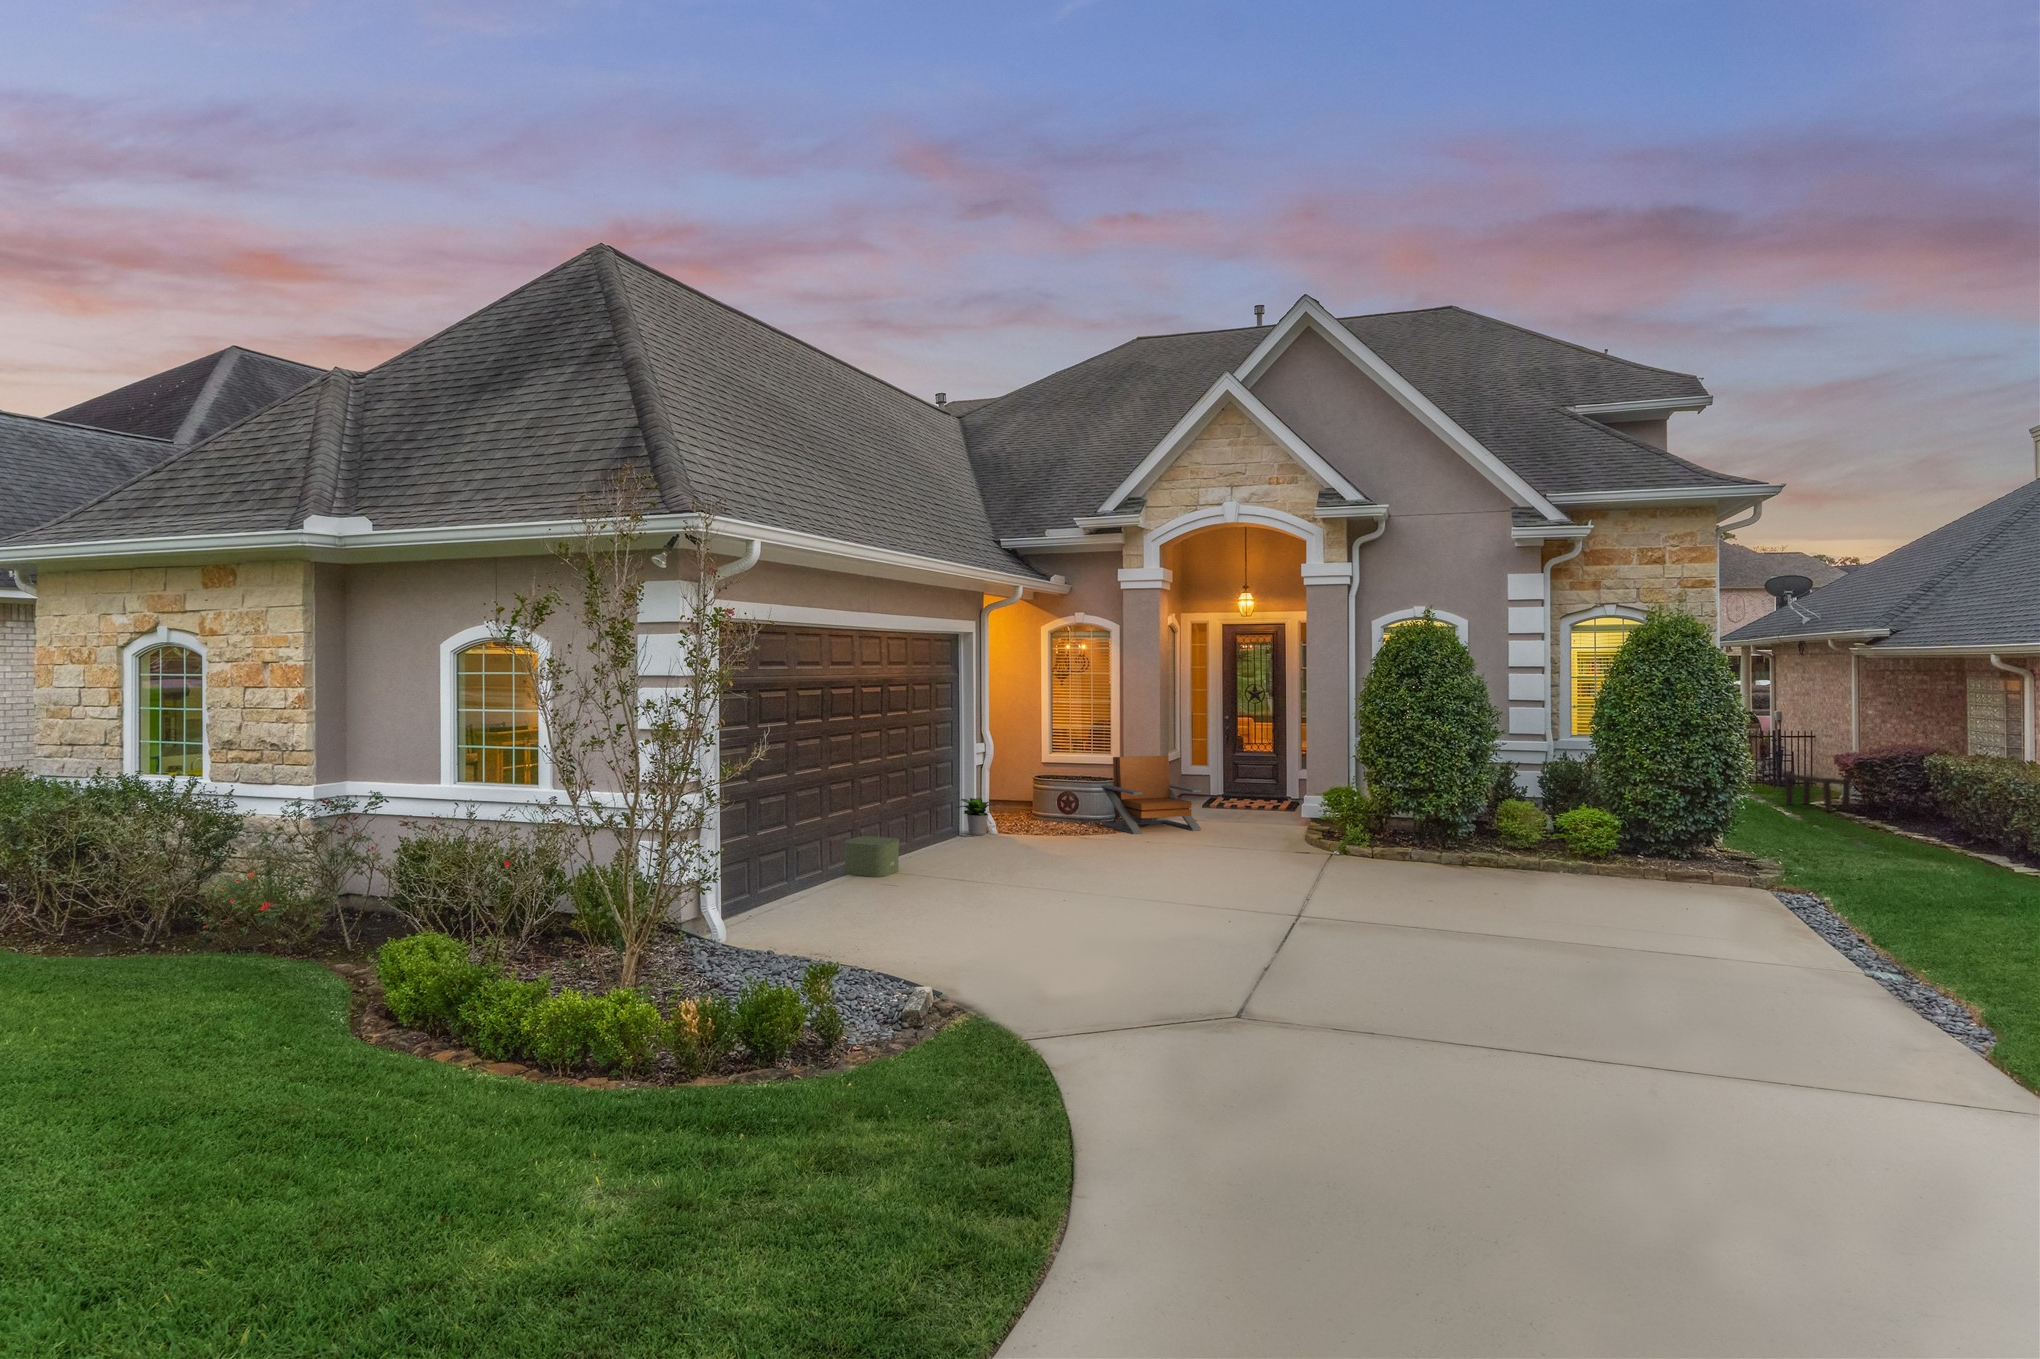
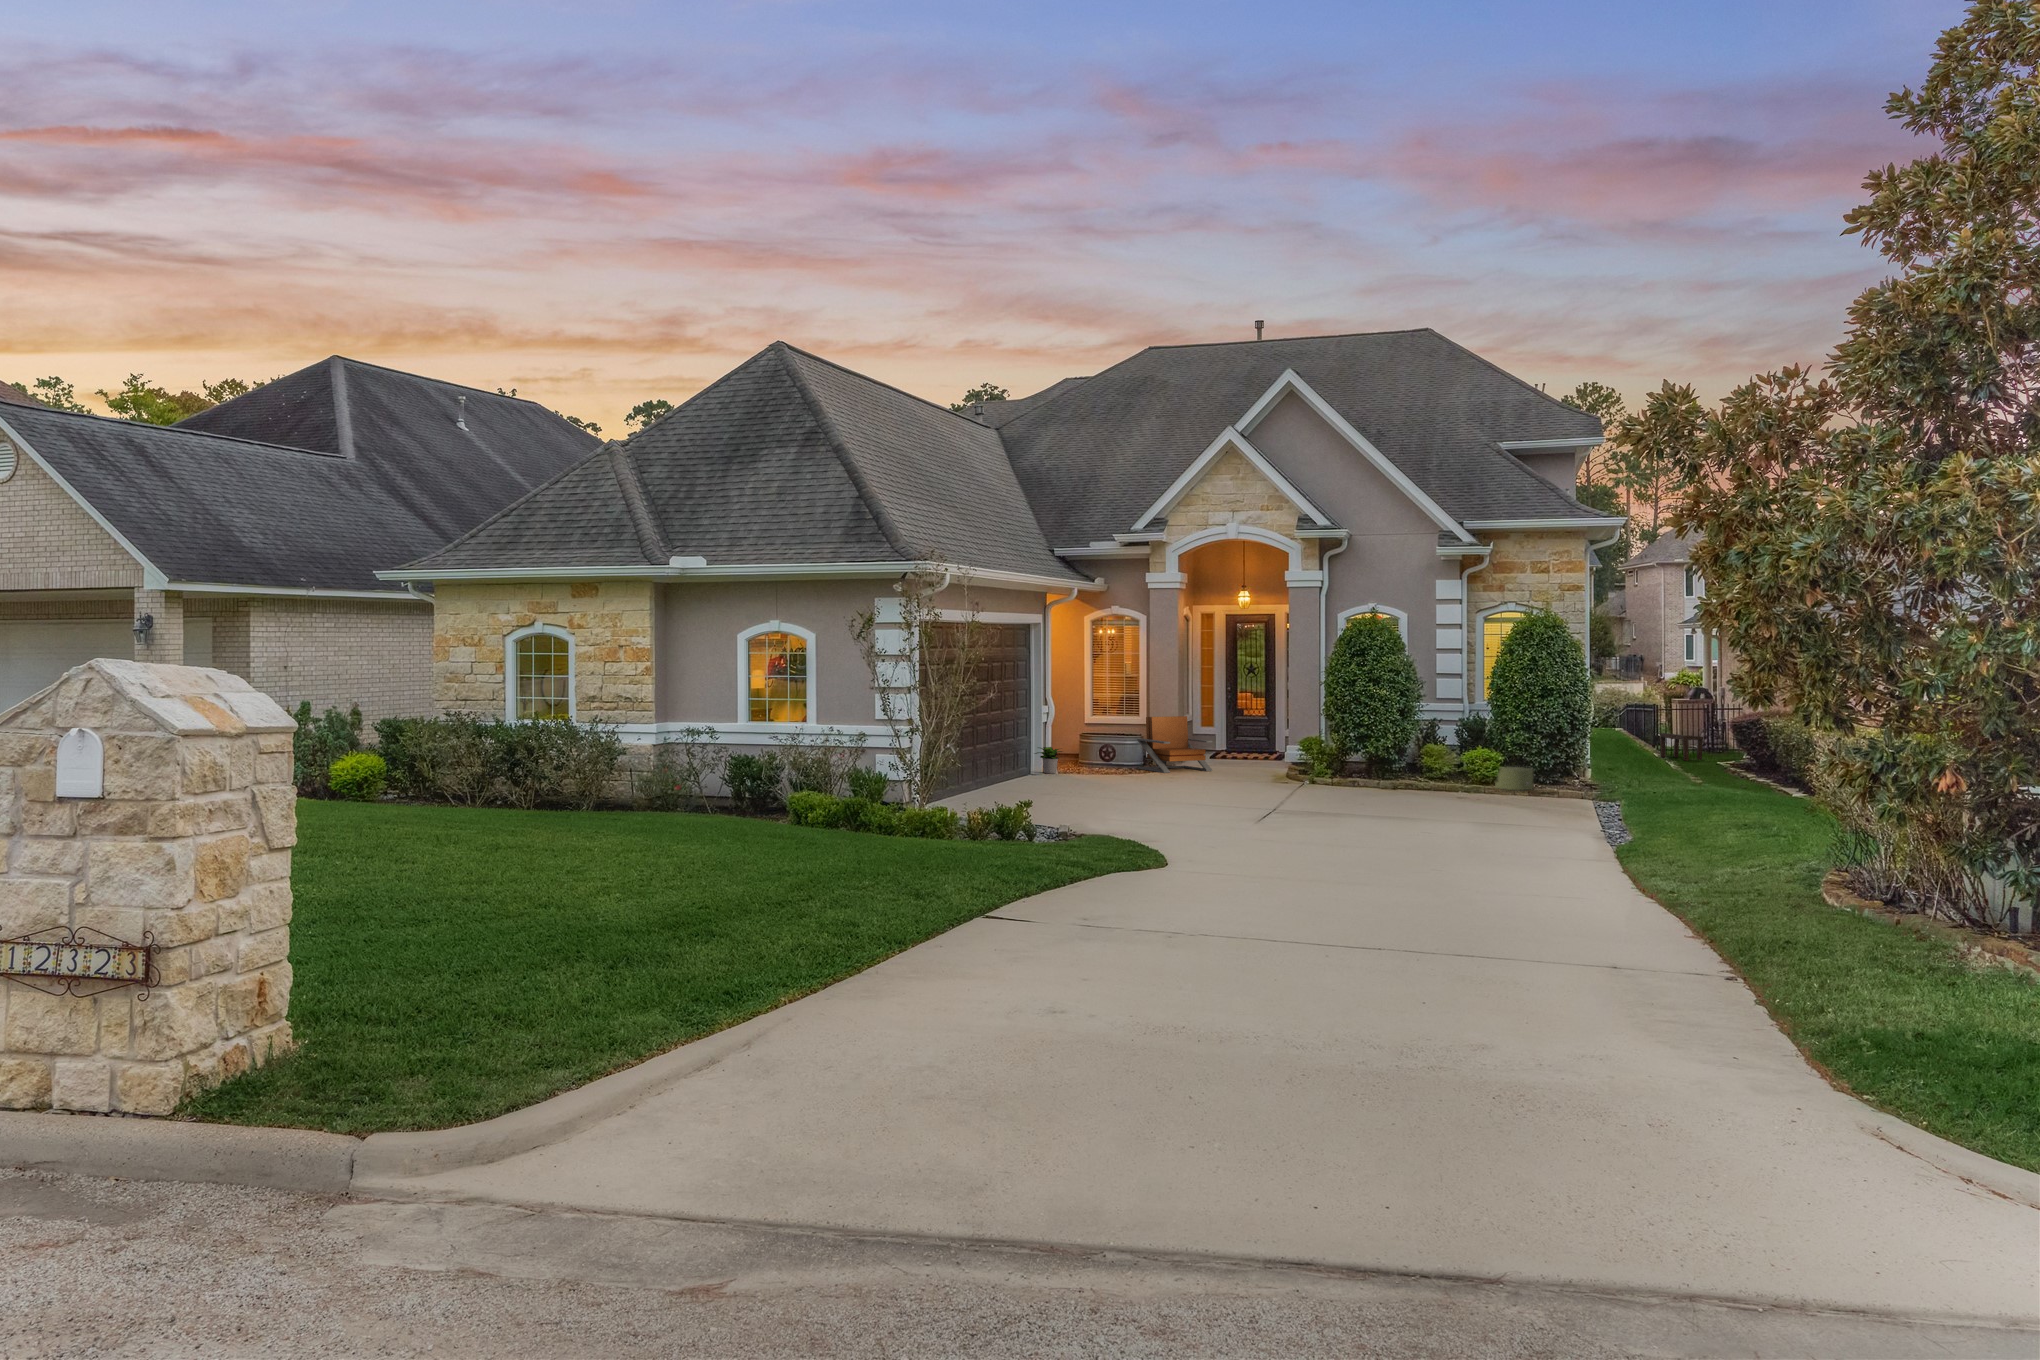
storage box: present [844,836,899,877] -> present [1495,767,1534,790]

